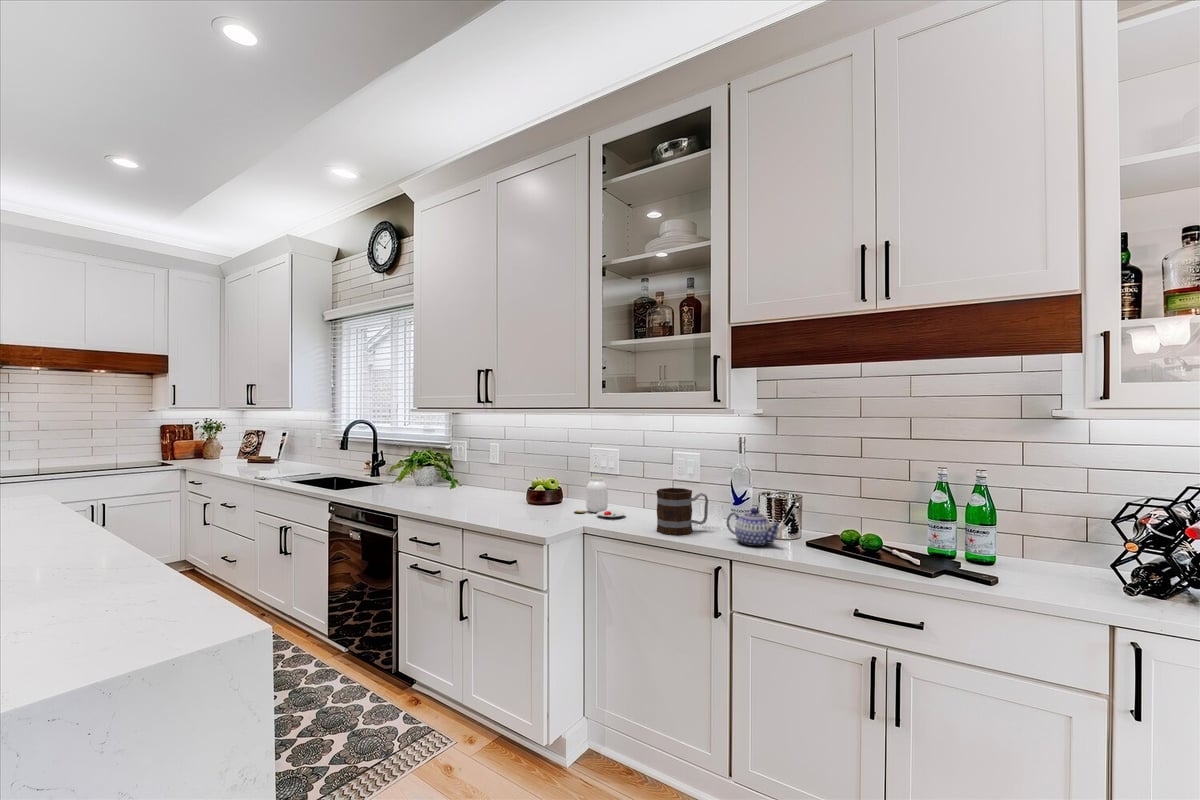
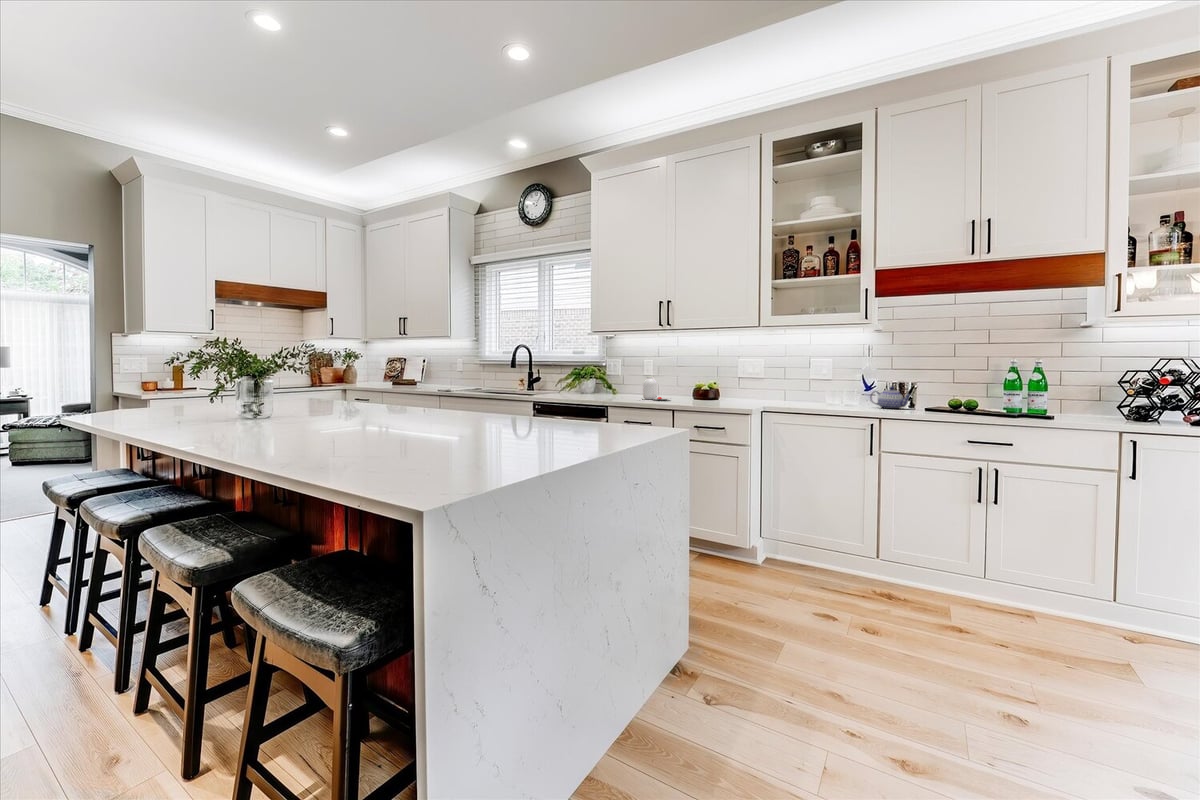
jar: present [574,477,626,517] -> present [643,376,671,400]
mug: present [657,488,708,535] -> none [818,379,853,407]

